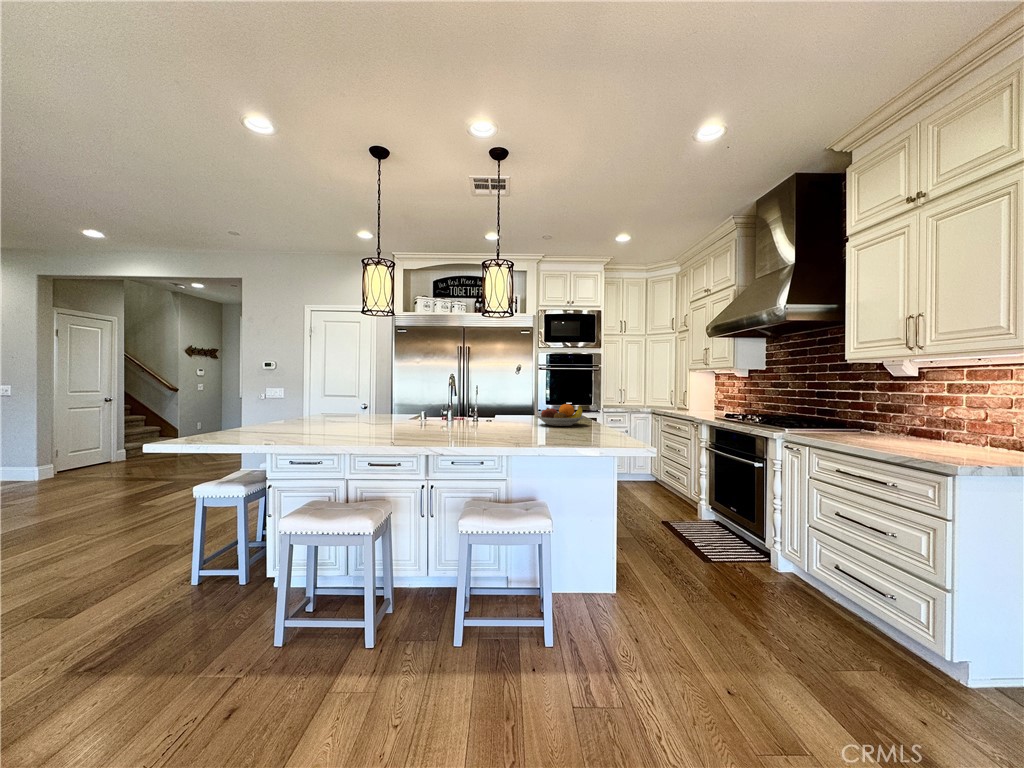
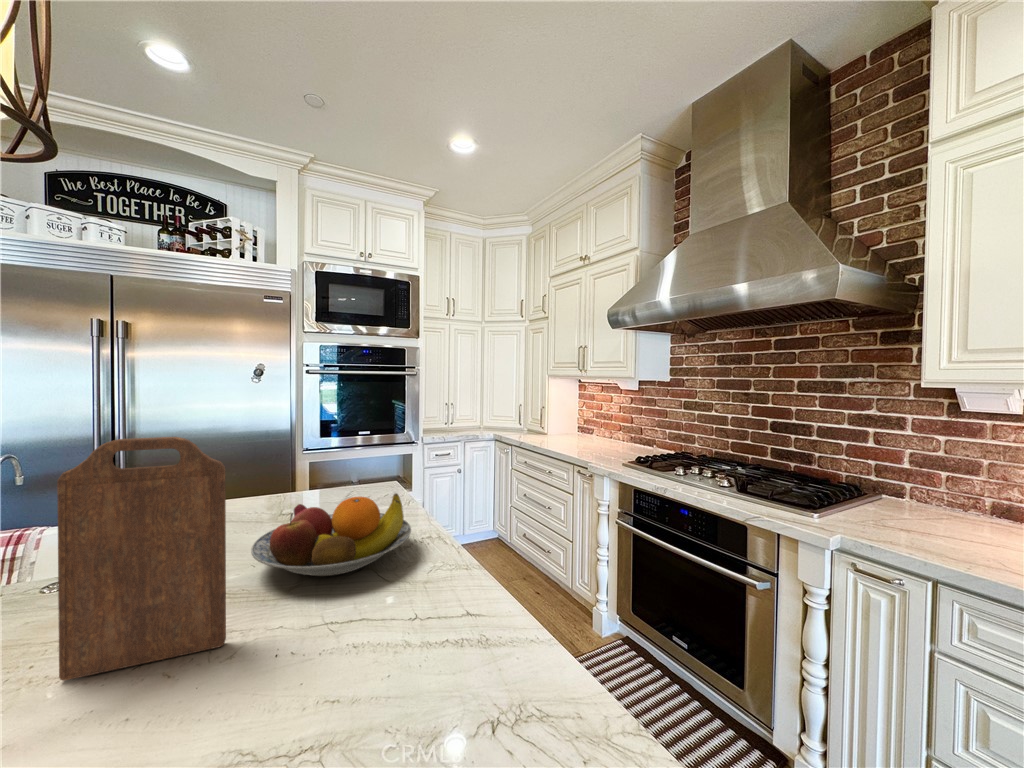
cutting board: none [504,376,535,429] -> present [57,437,226,681]

